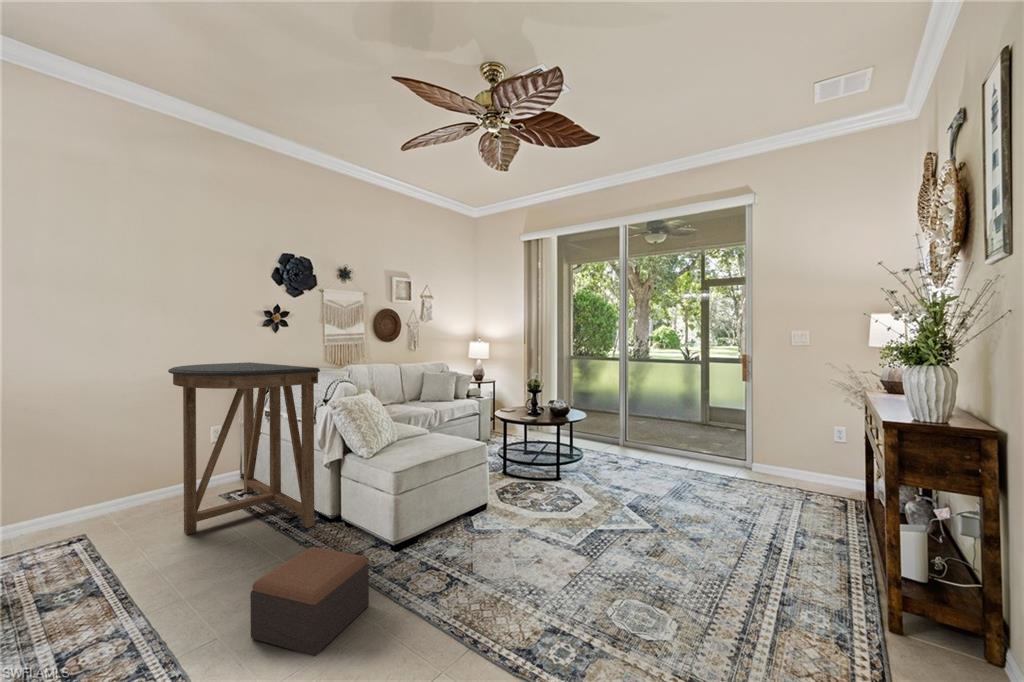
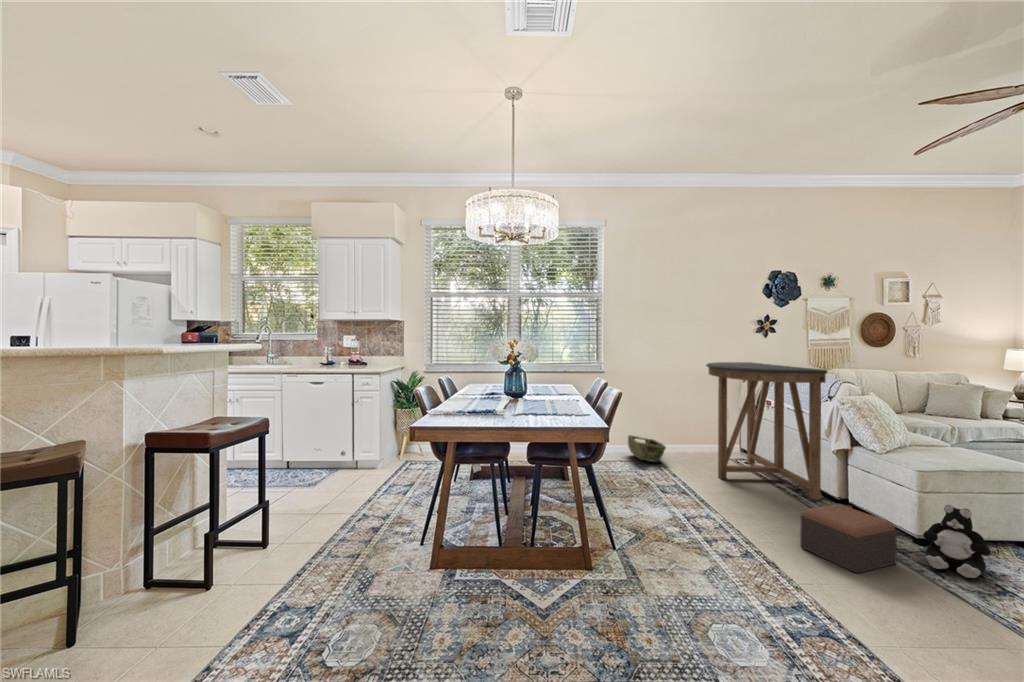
woven basket: none [19,494,98,541] -> present [628,435,666,462]
plush toy: none [397,510,451,593] -> present [923,505,991,578]

